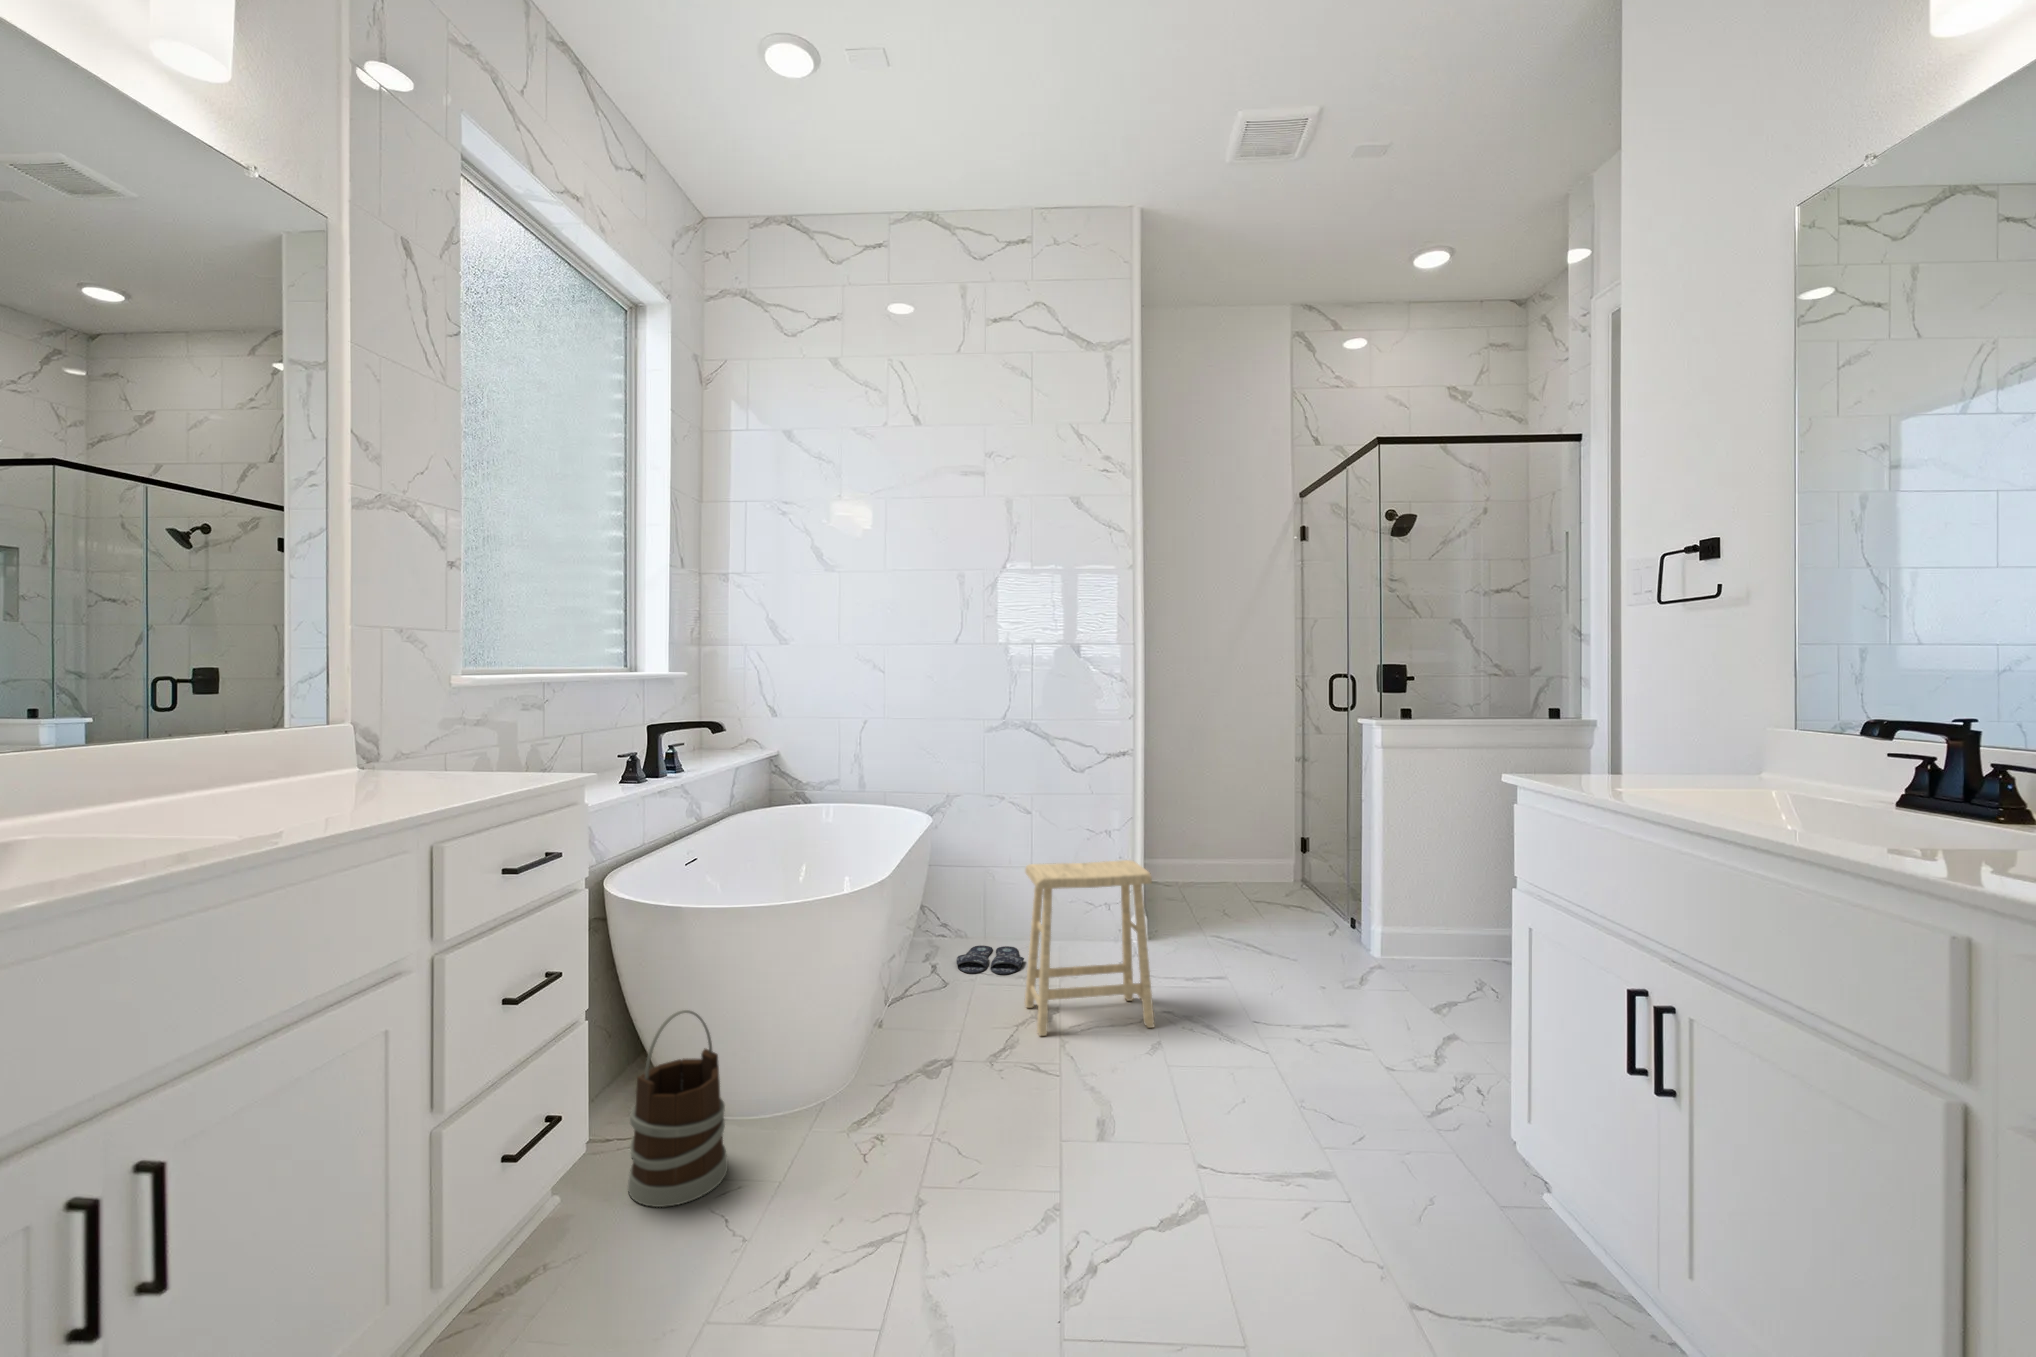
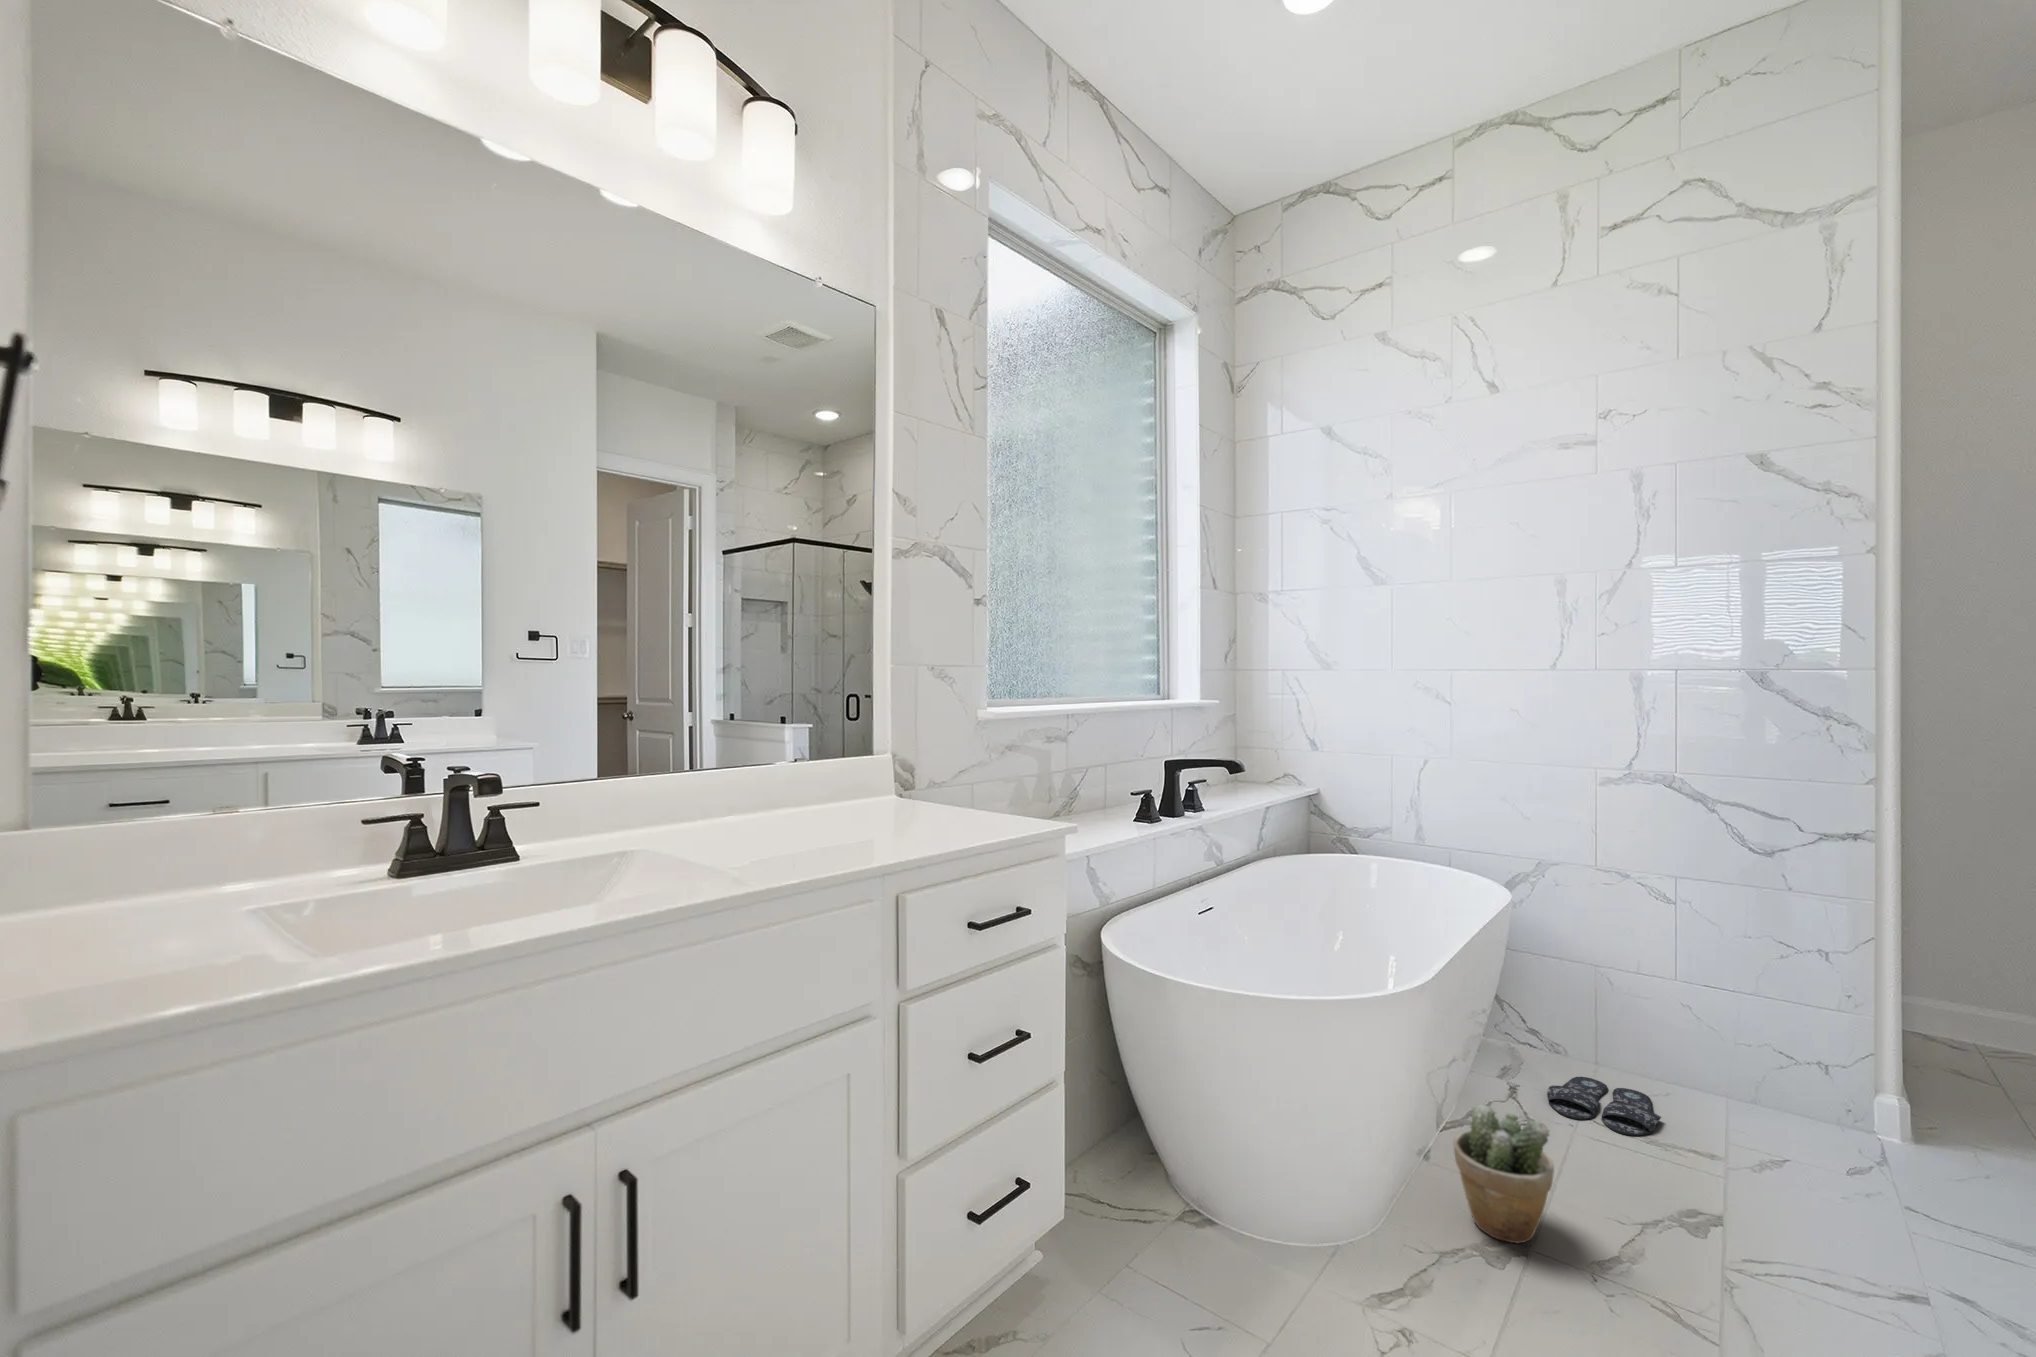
footstool: present [1025,860,1154,1036] -> none [1656,995,1926,1320]
potted plant: none [902,966,968,1062] -> present [1453,1105,1554,1243]
wooden bucket: present [628,1010,728,1207] -> none [1117,1094,1220,1313]

